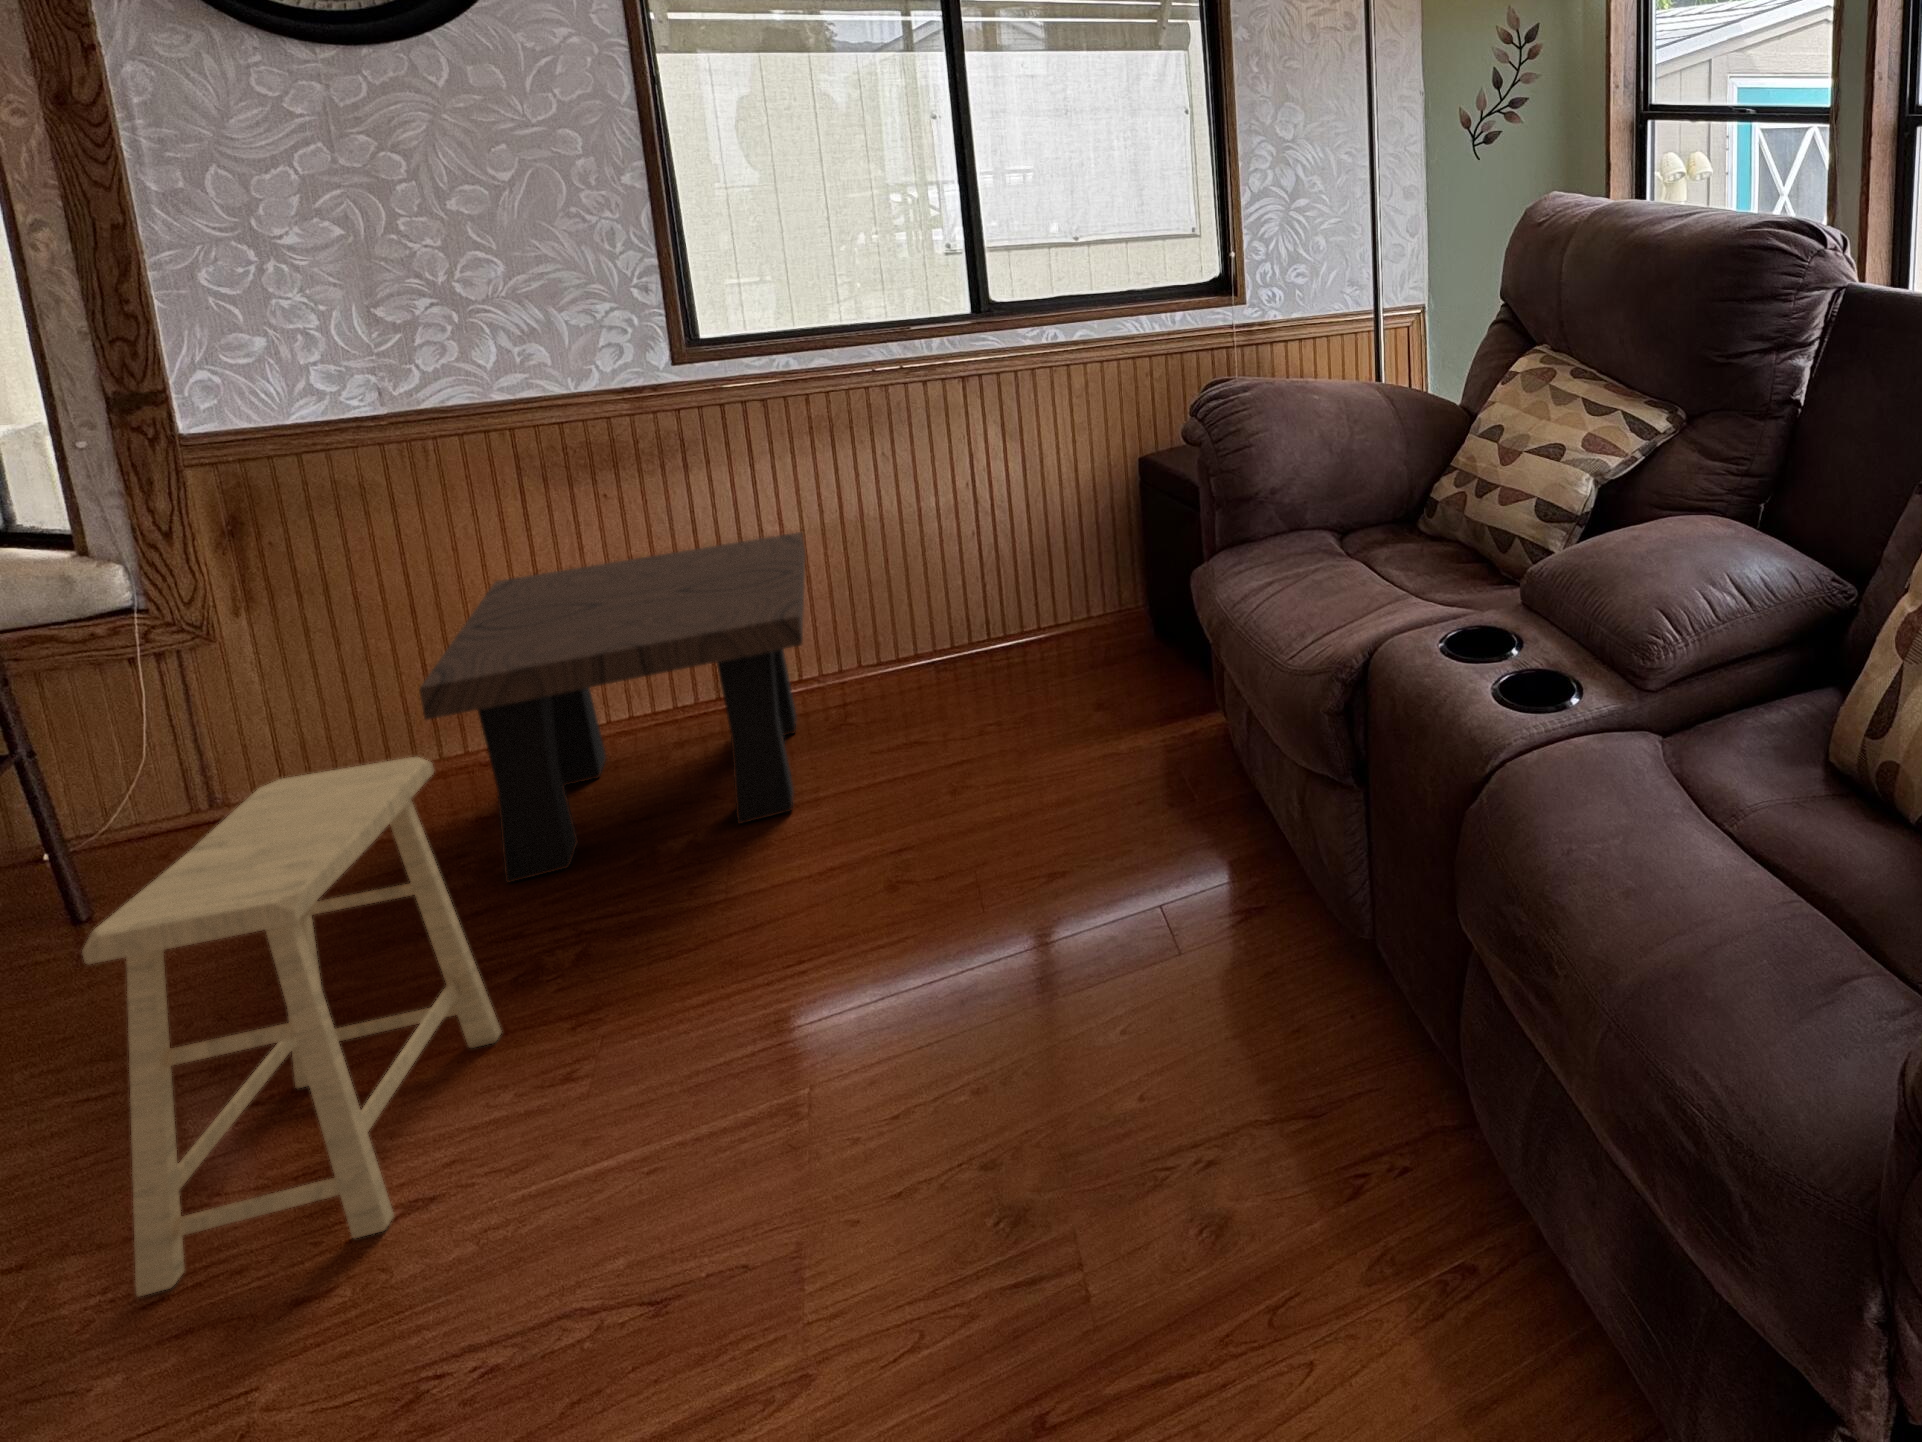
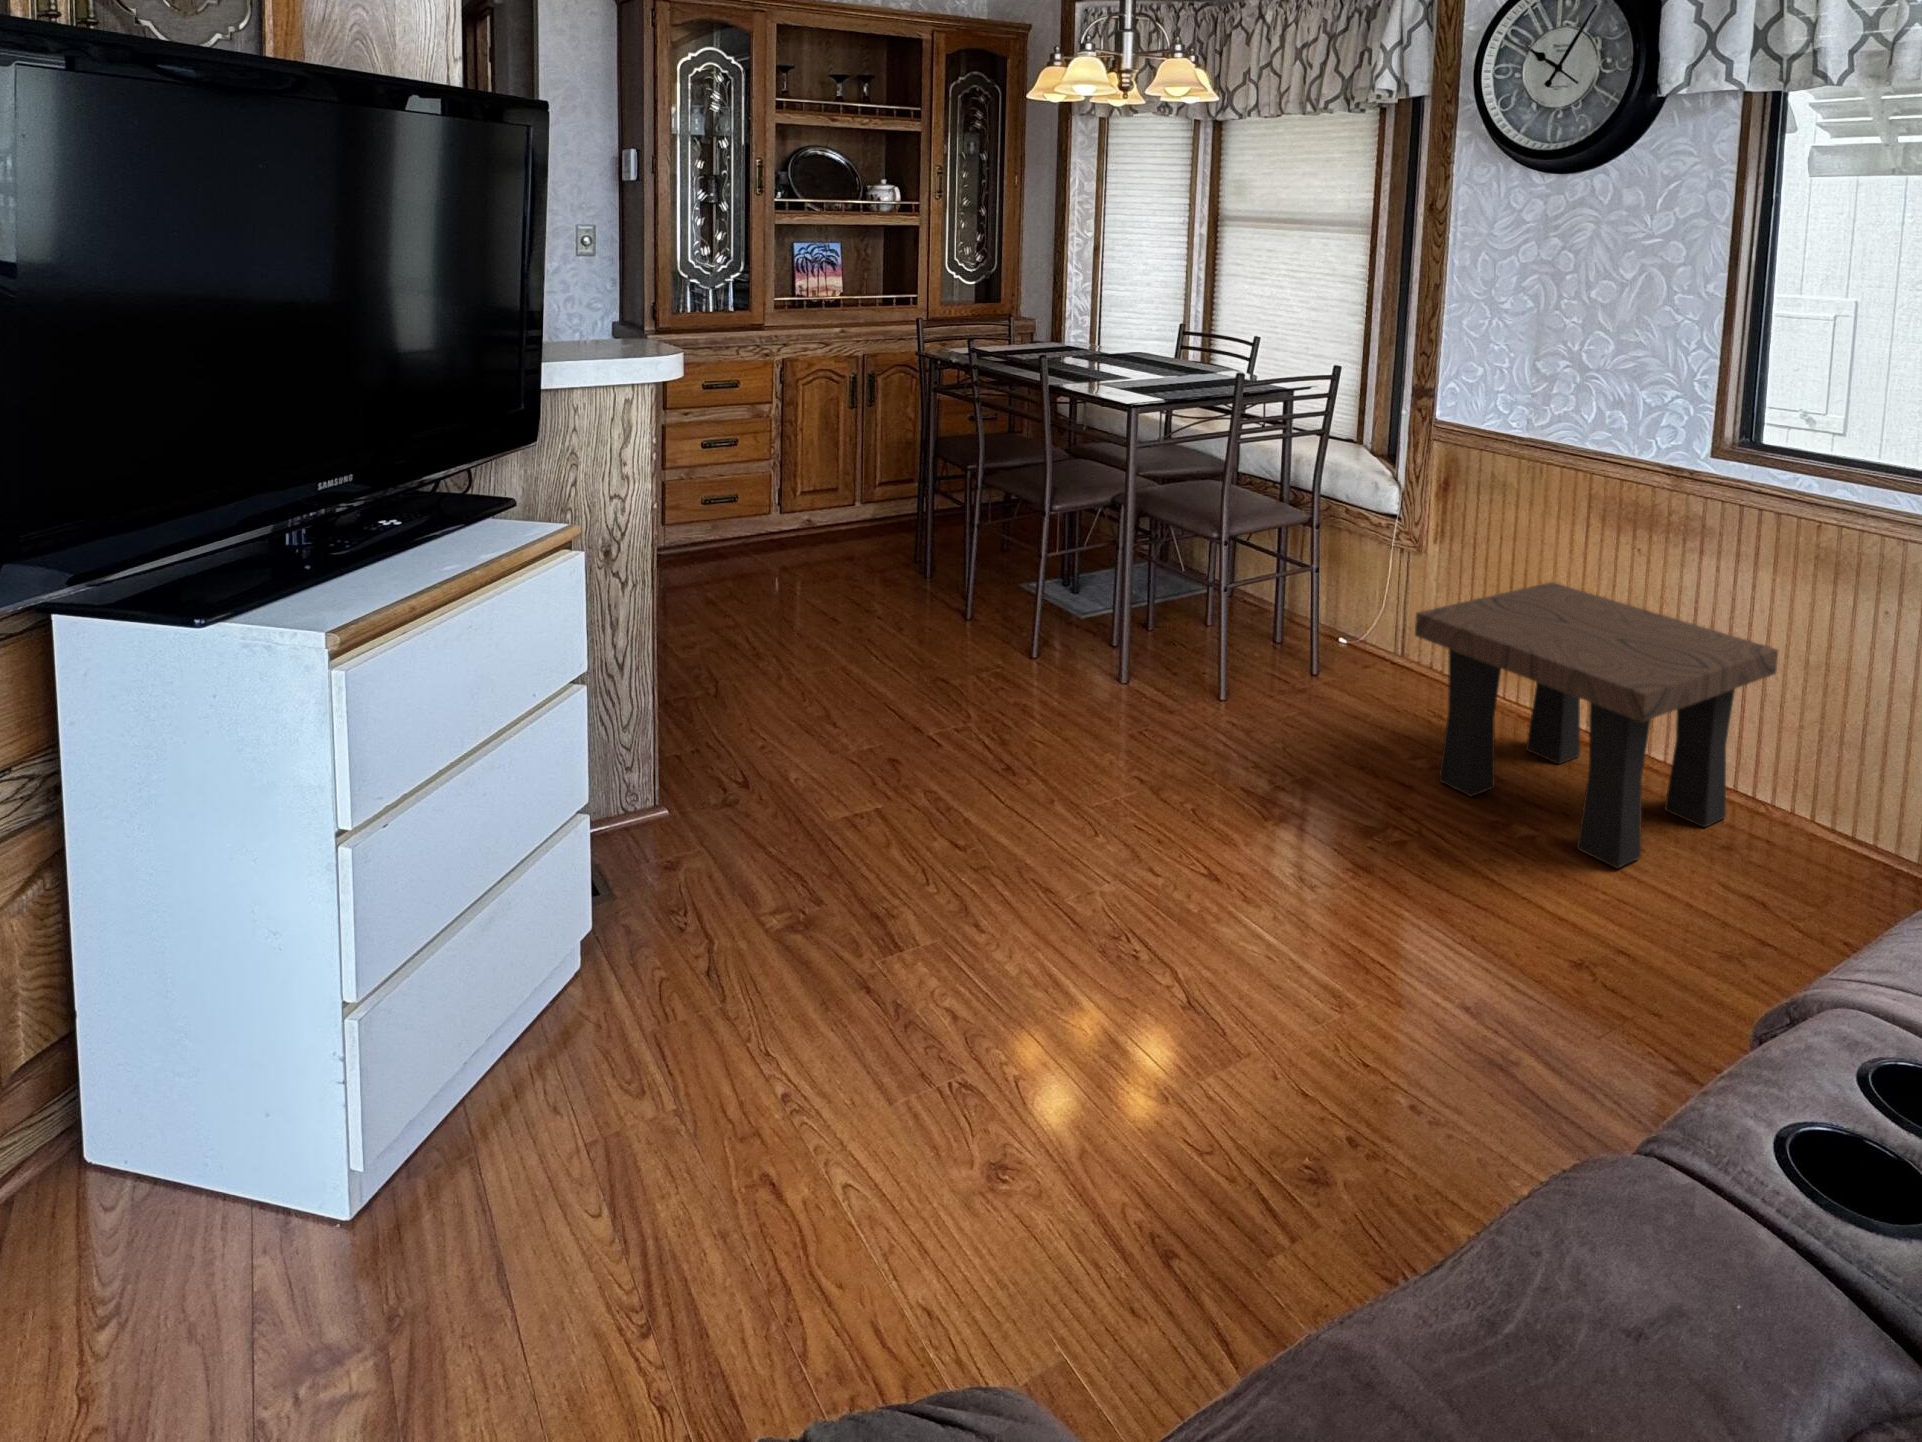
footstool: present [82,756,502,1296] -> none [1140,610,1340,875]

